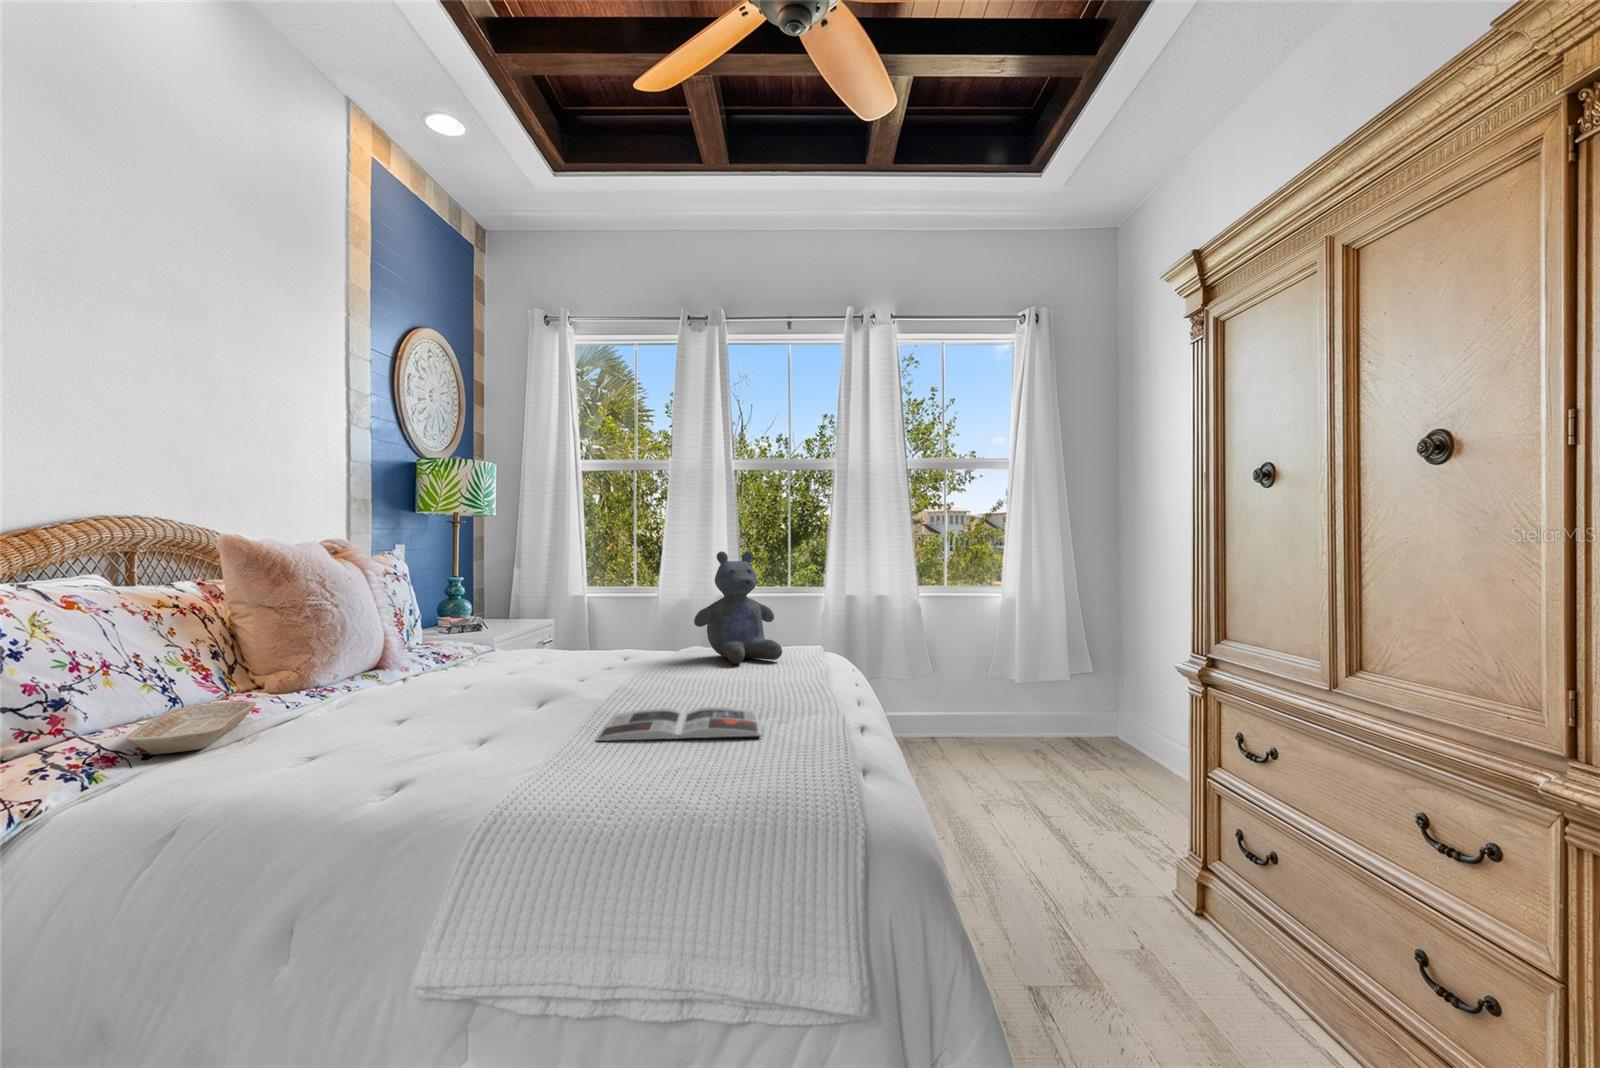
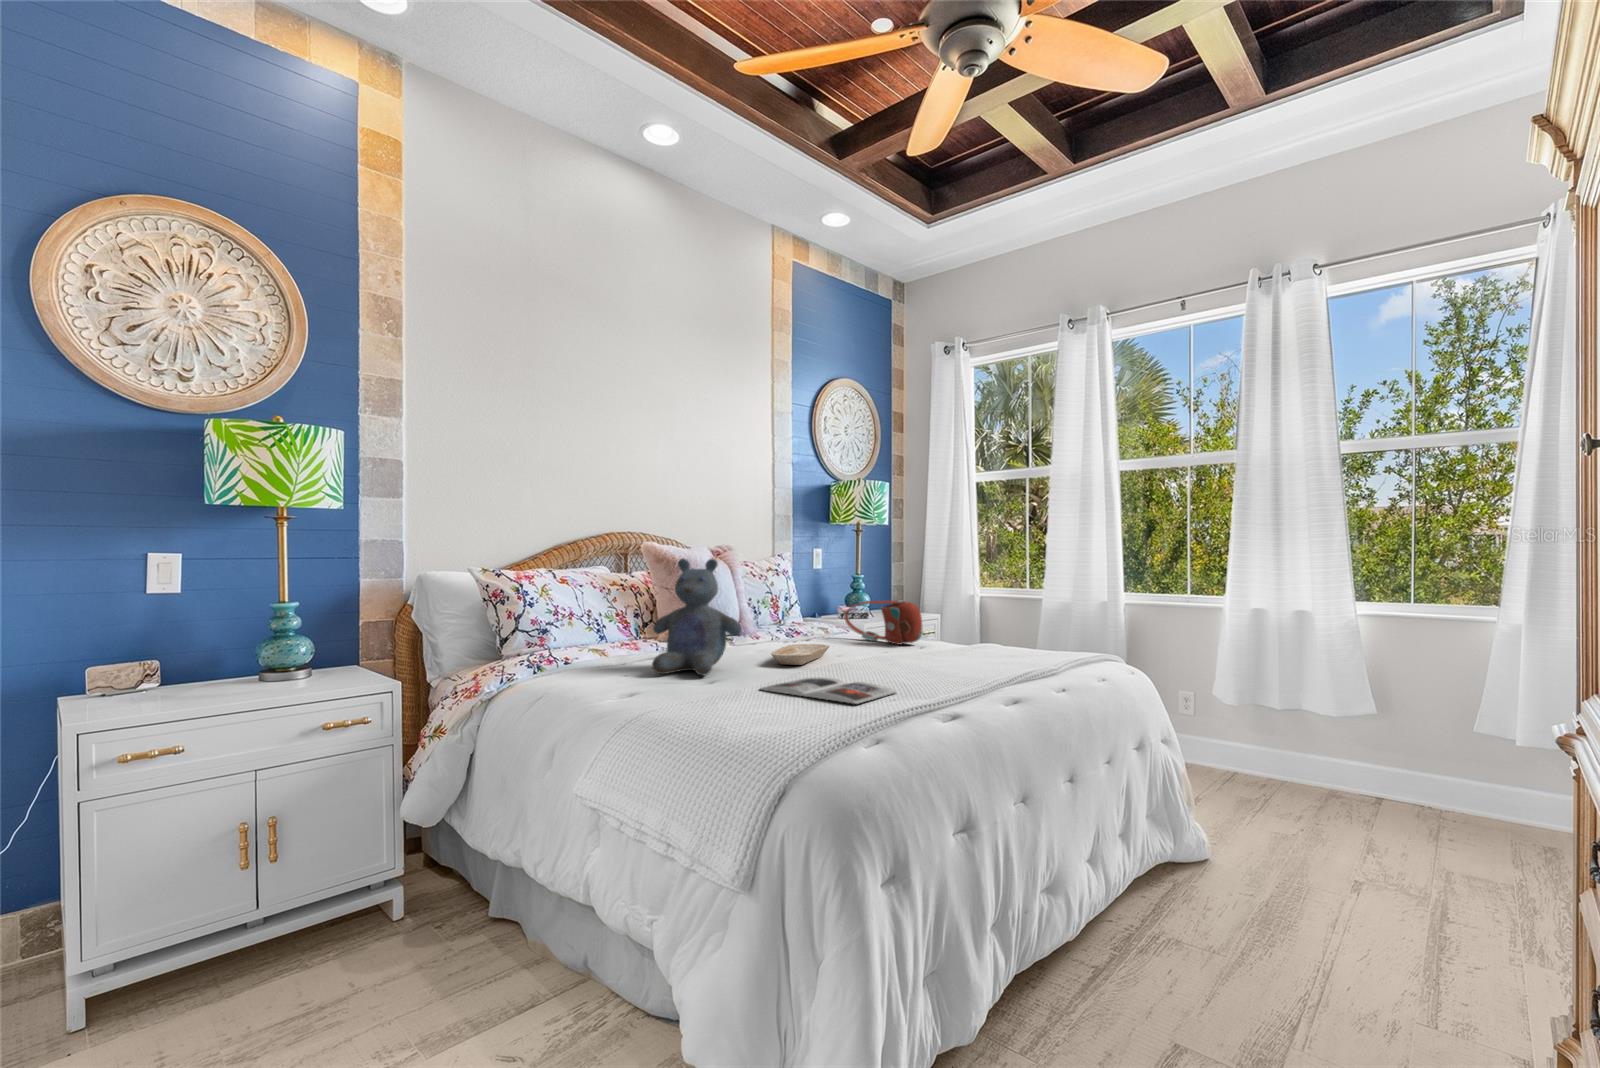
stuffed bear: present [694,551,782,664] -> present [652,559,742,675]
handbag: none [530,603,638,656] -> present [845,600,922,644]
tray: present [127,701,256,754] -> present [771,644,829,665]

